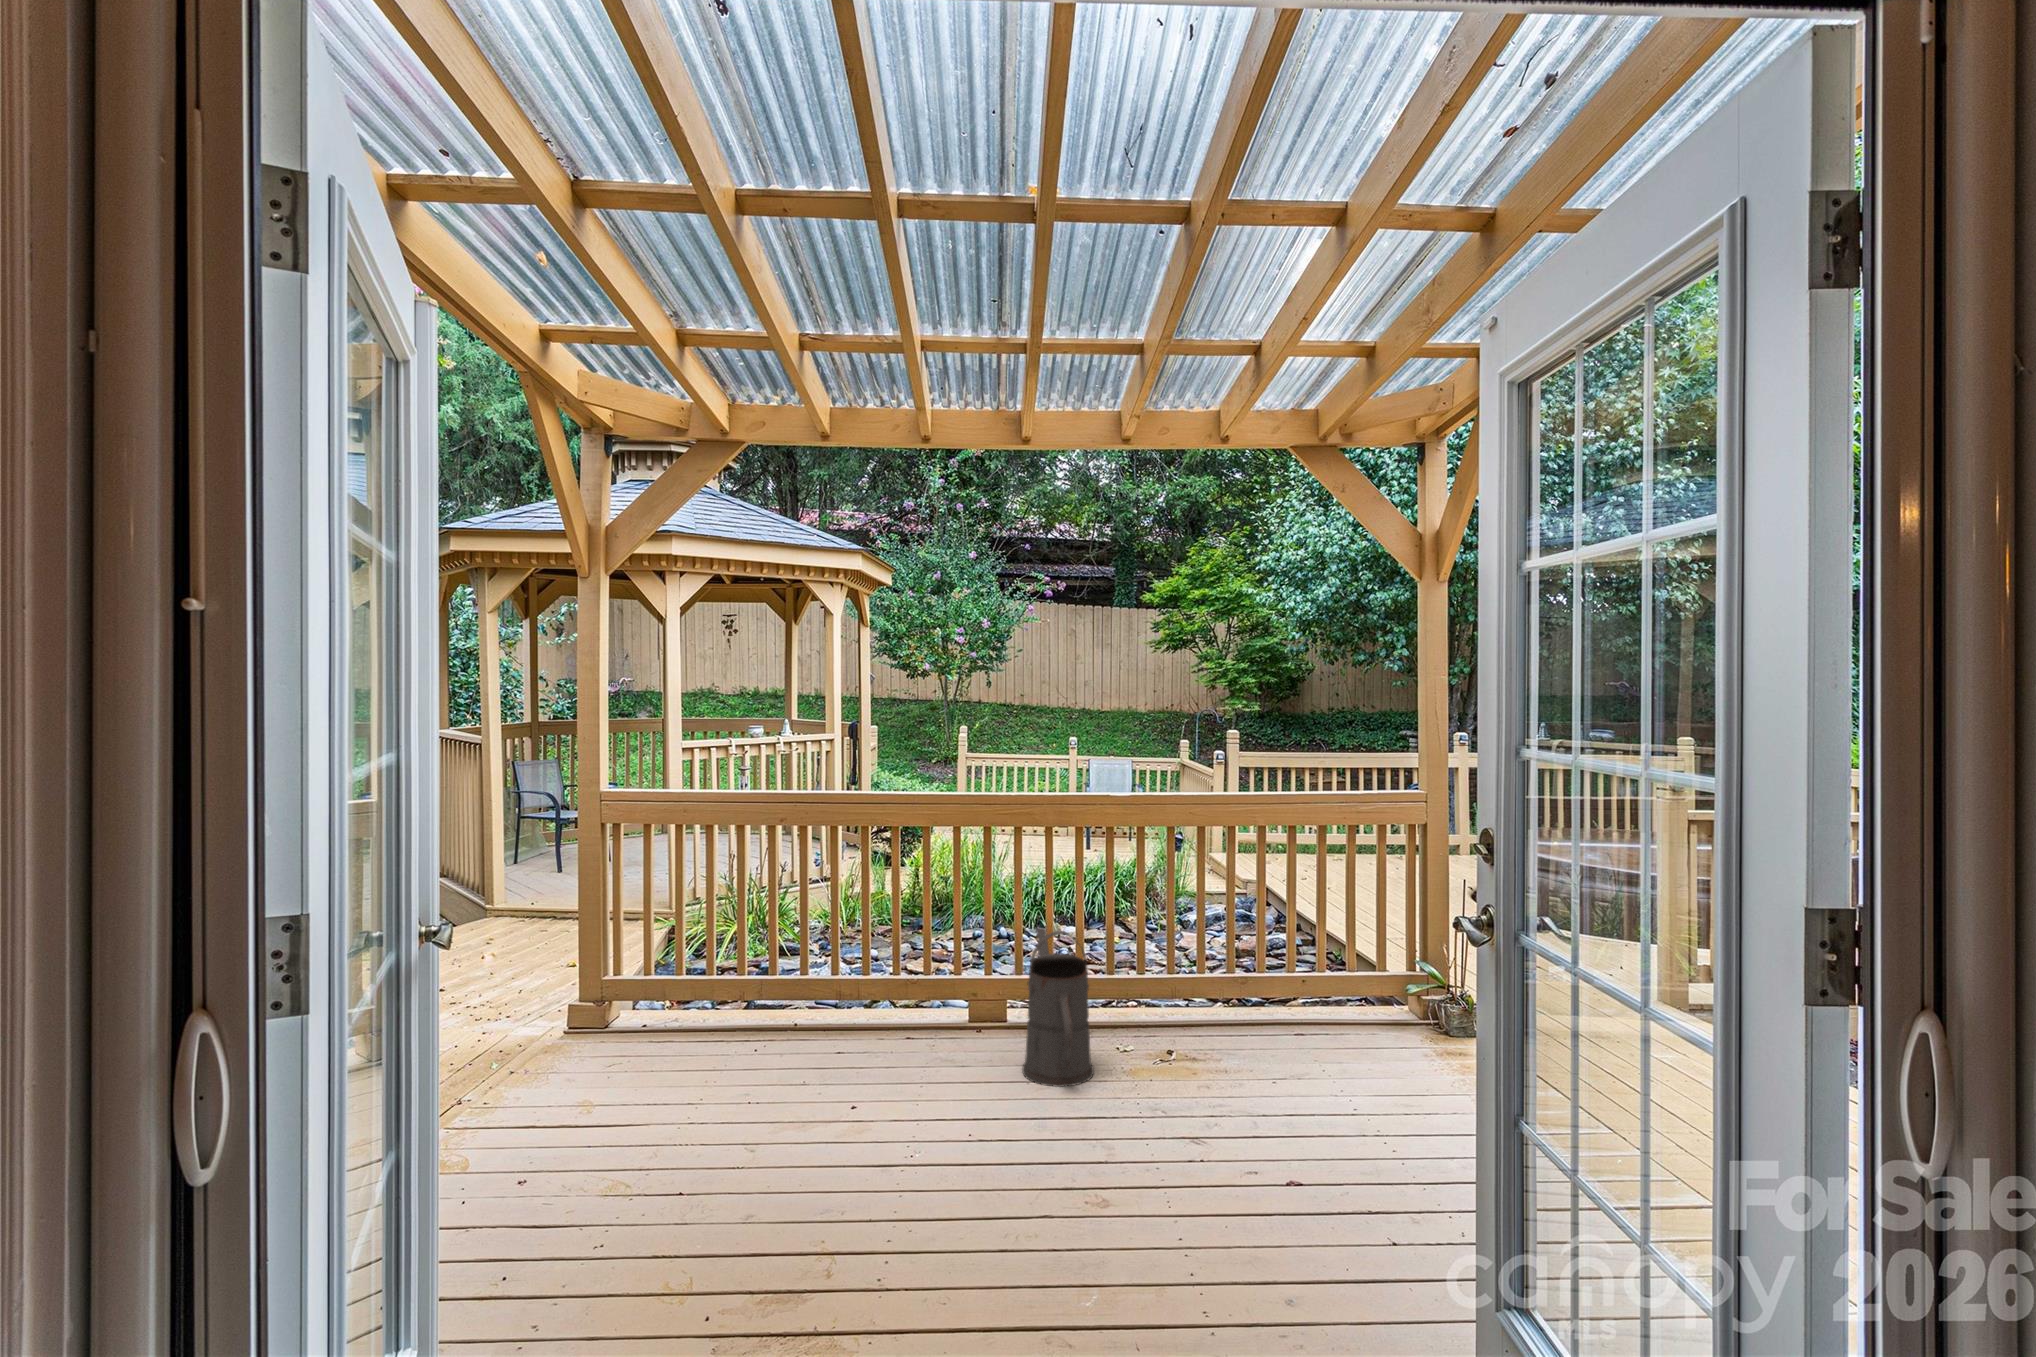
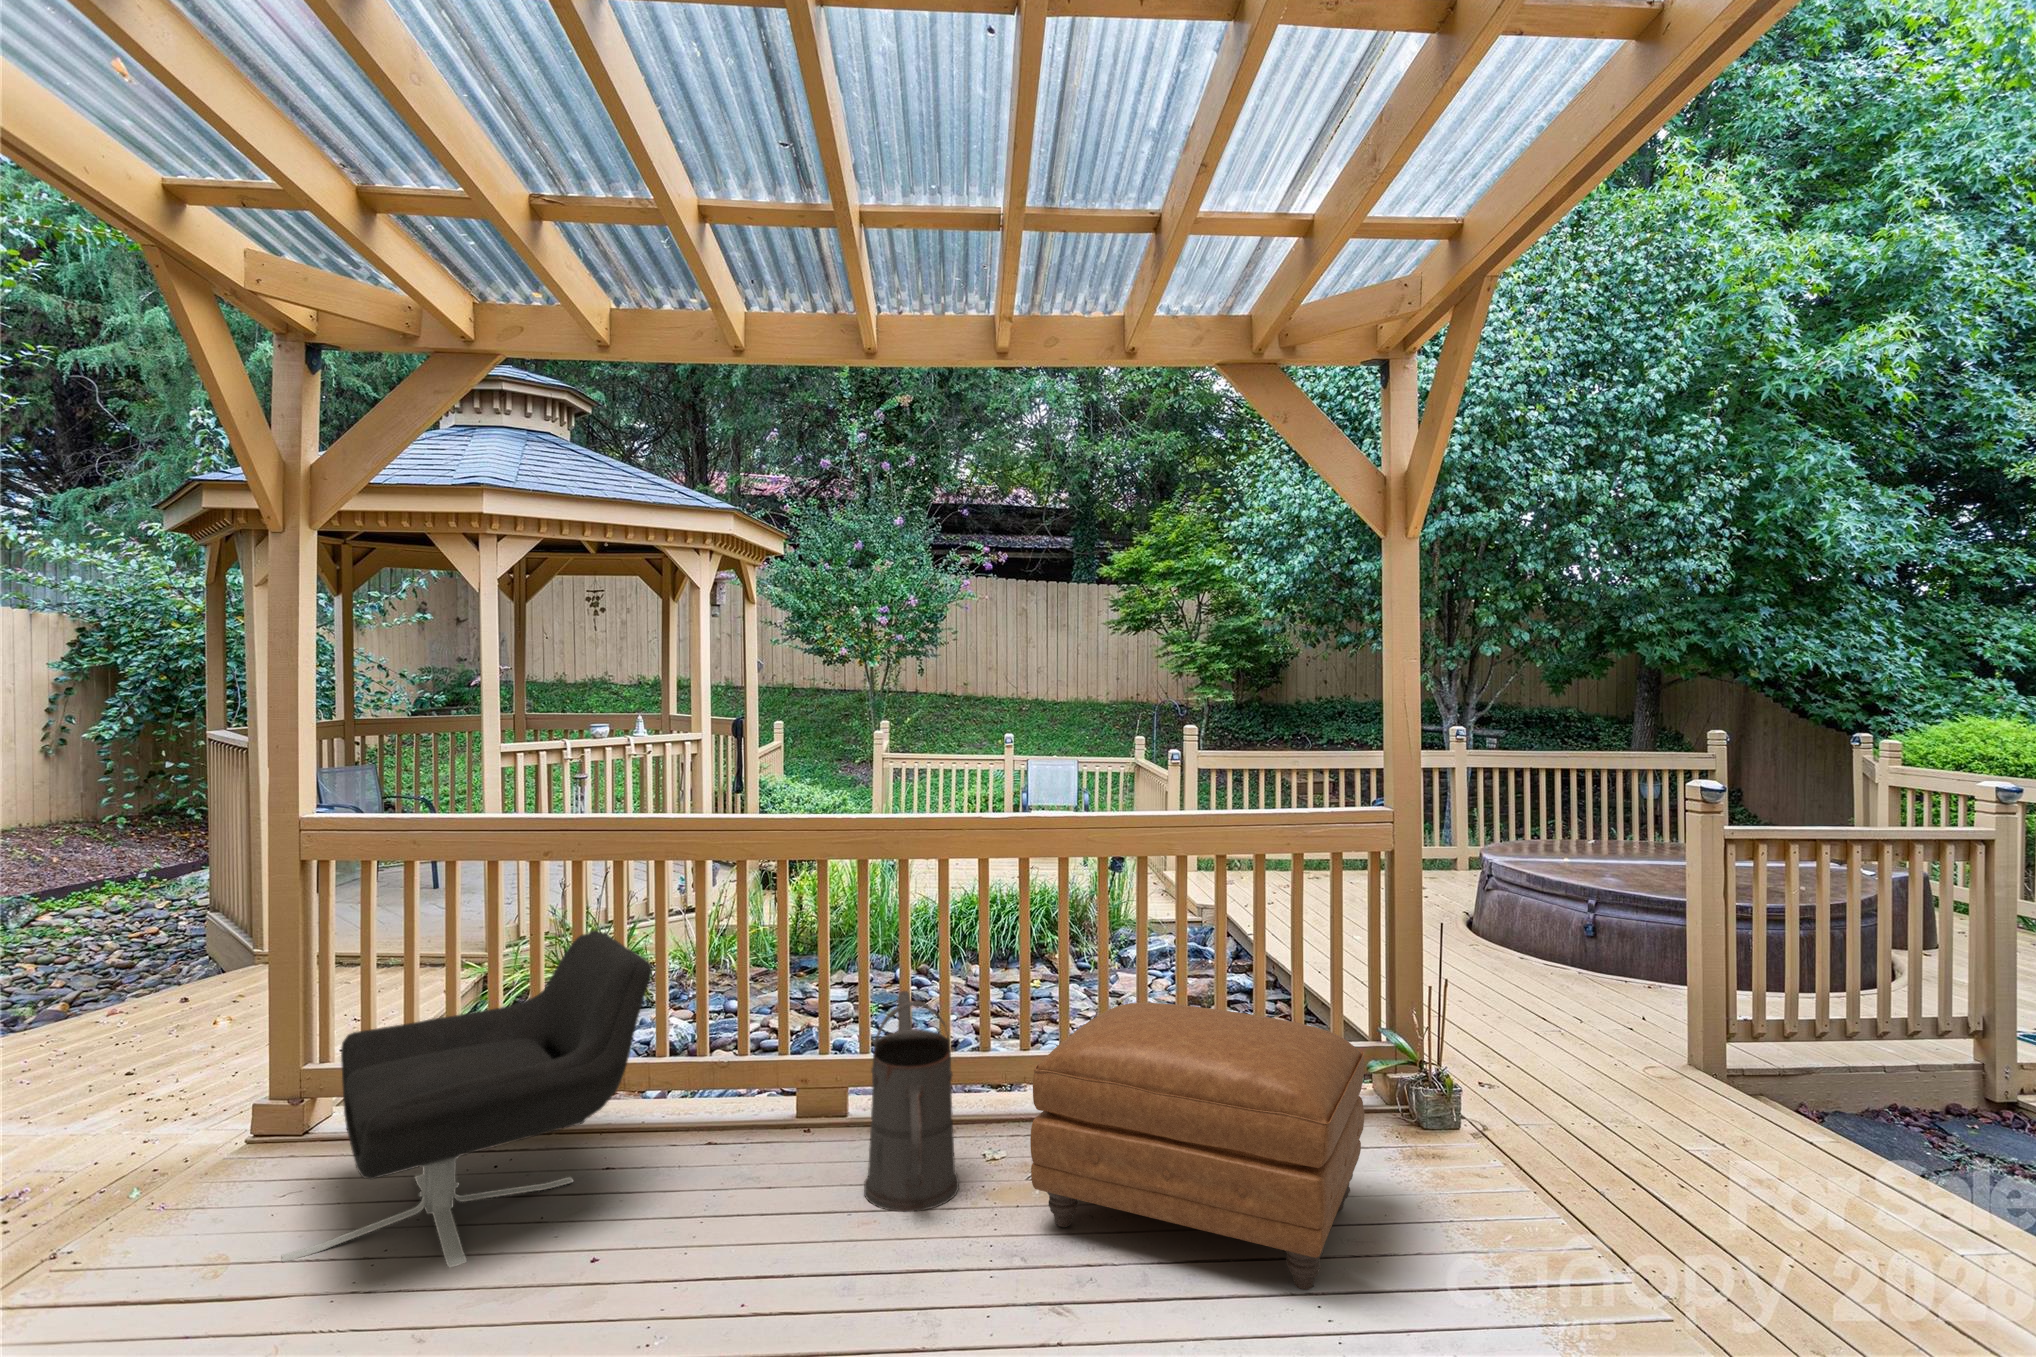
lounge chair: none [615,877,866,1113] -> present [282,930,652,1268]
ottoman: none [1154,936,1405,1140] -> present [1030,1003,1365,1290]

